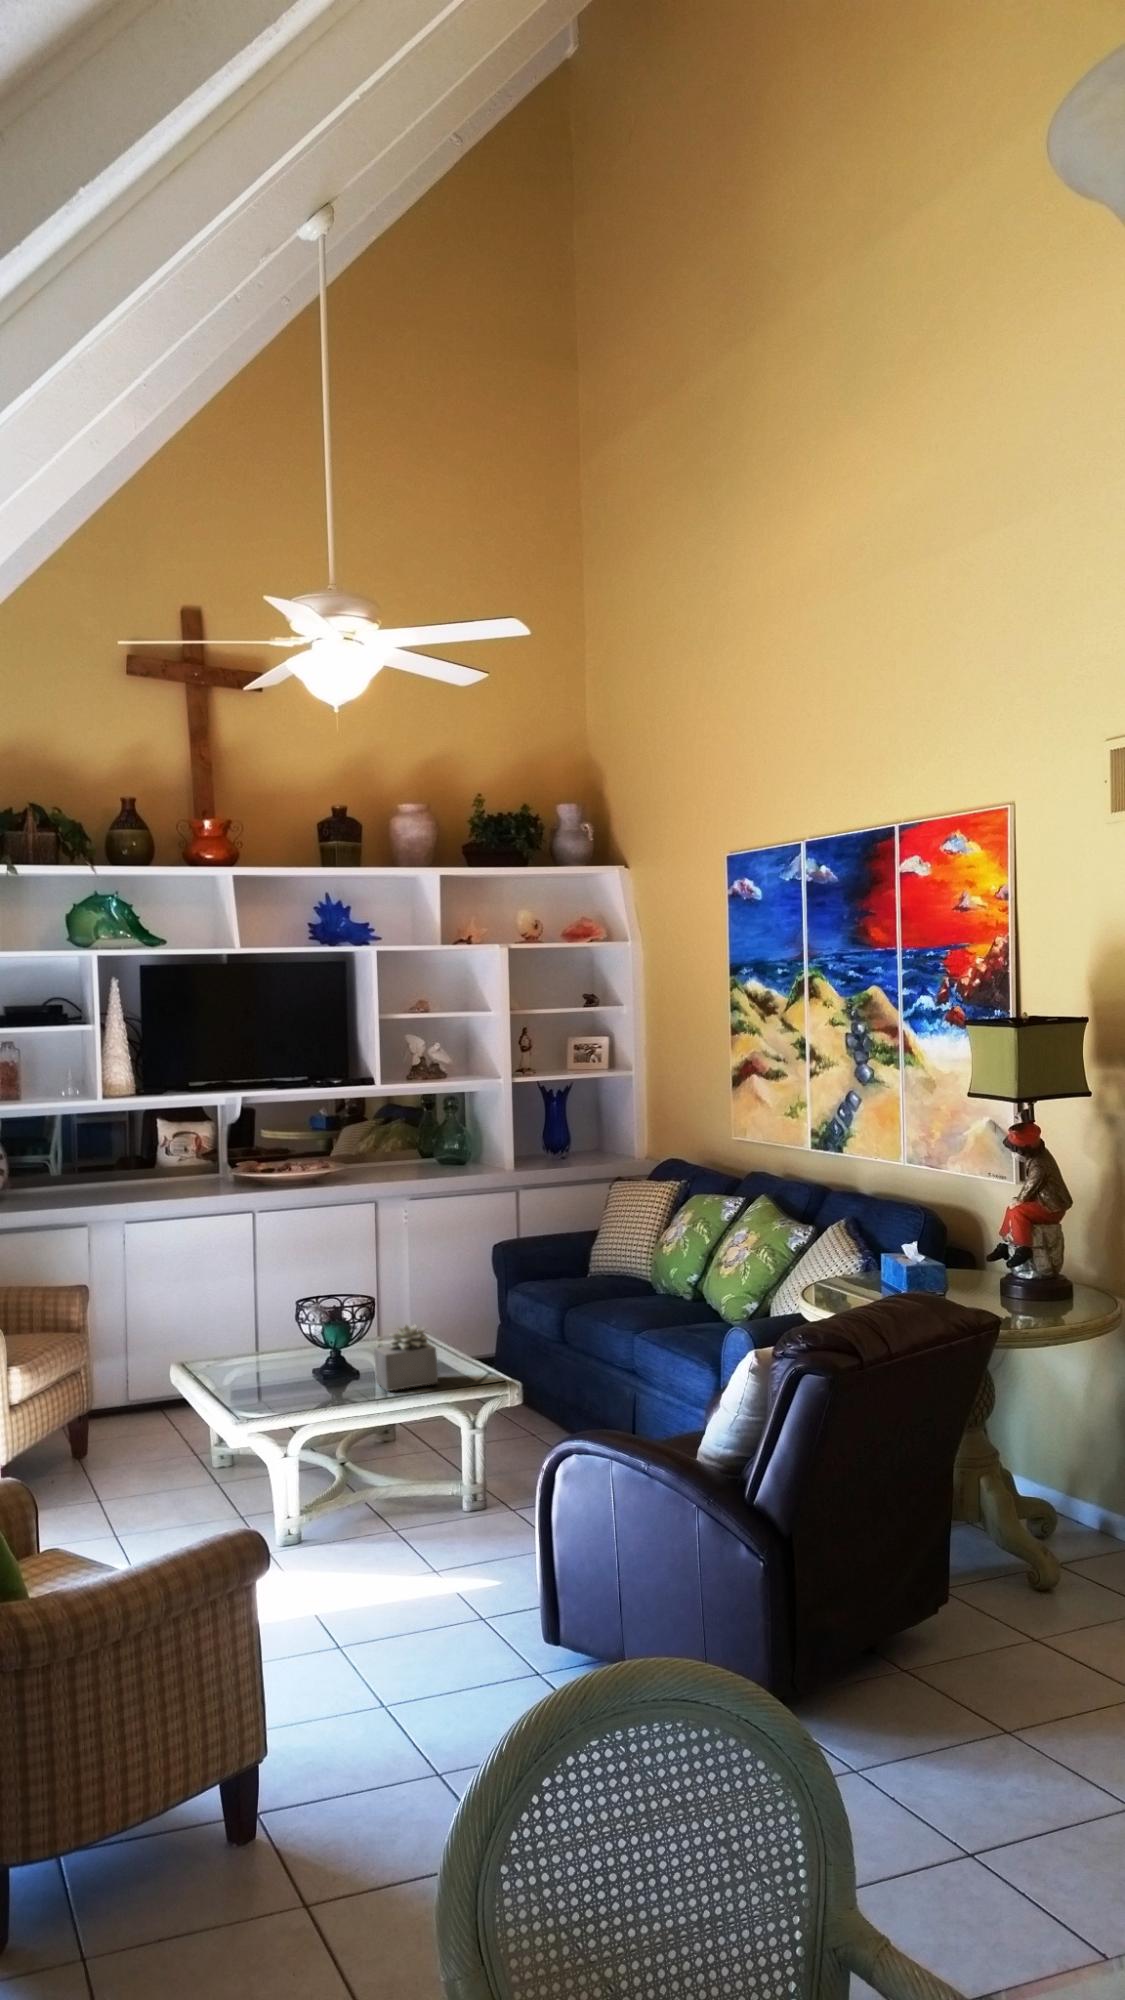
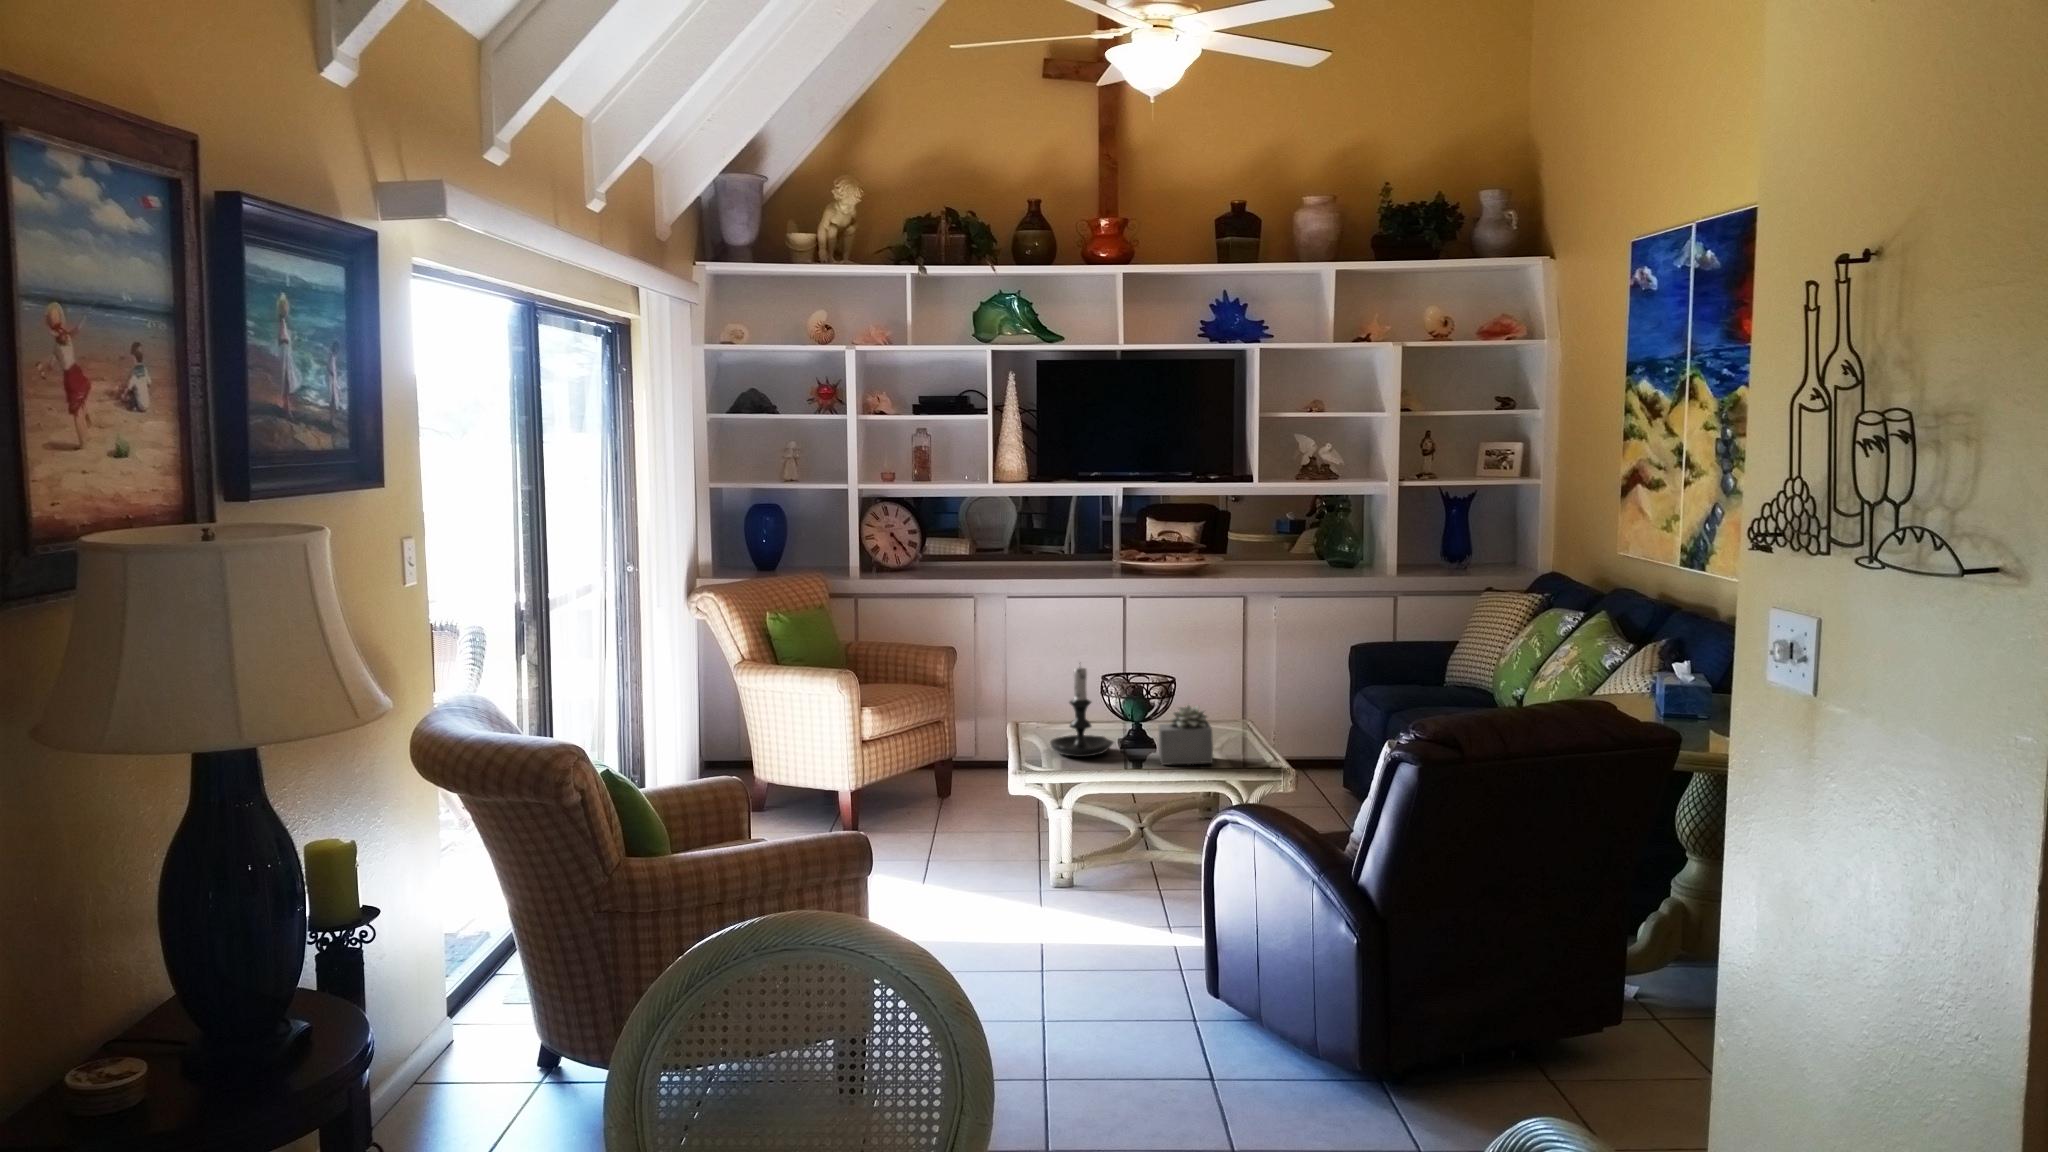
candle holder: none [259,1291,328,1394] -> present [1050,667,1114,757]

